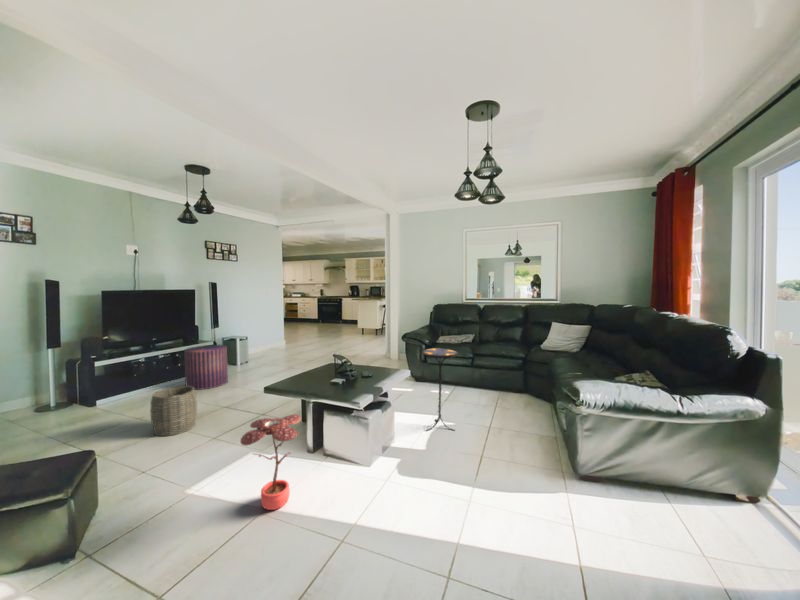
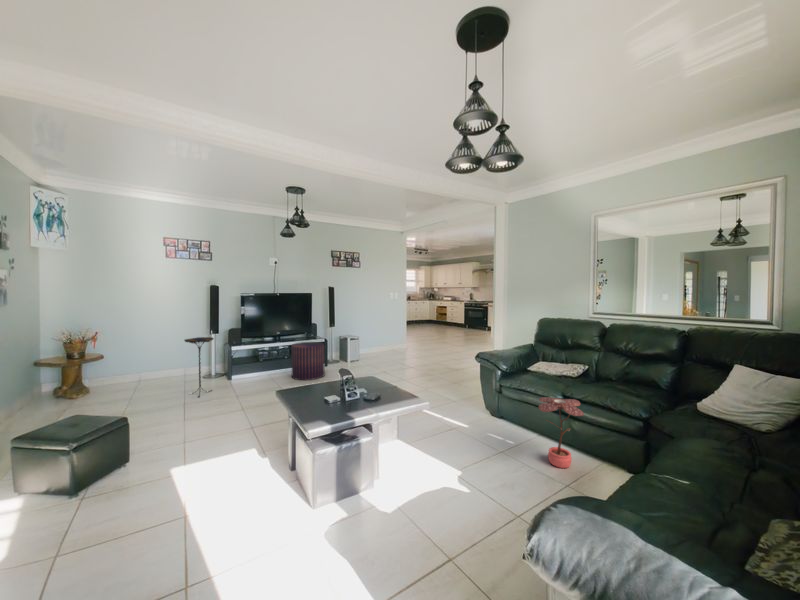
side table: present [423,348,458,430] -> present [185,337,213,396]
woven basket: present [150,386,197,436] -> none [226,375,261,415]
potted plant: present [241,415,301,510] -> present [539,397,584,468]

